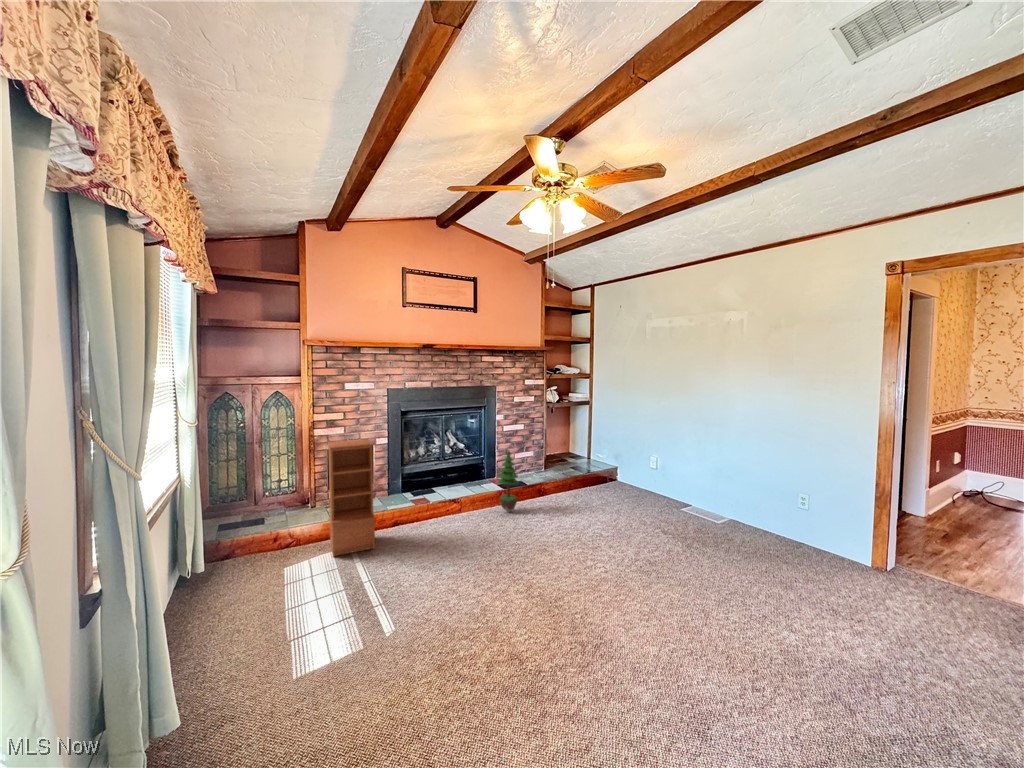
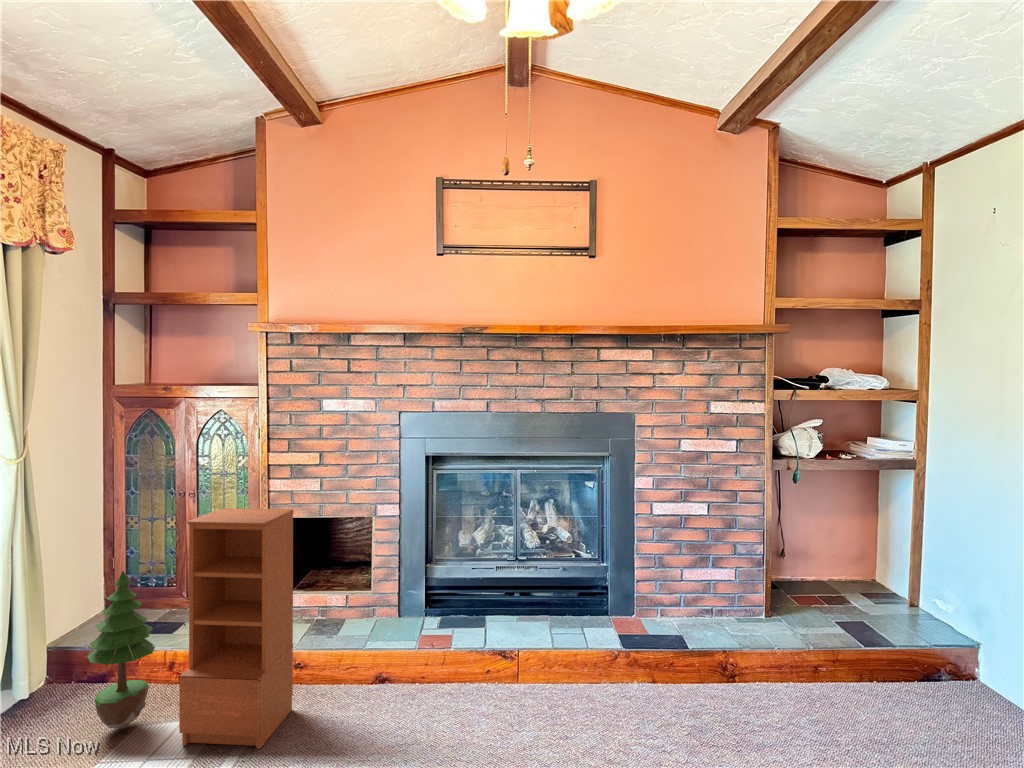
potted tree: present [498,450,519,512] -> present [87,571,155,729]

